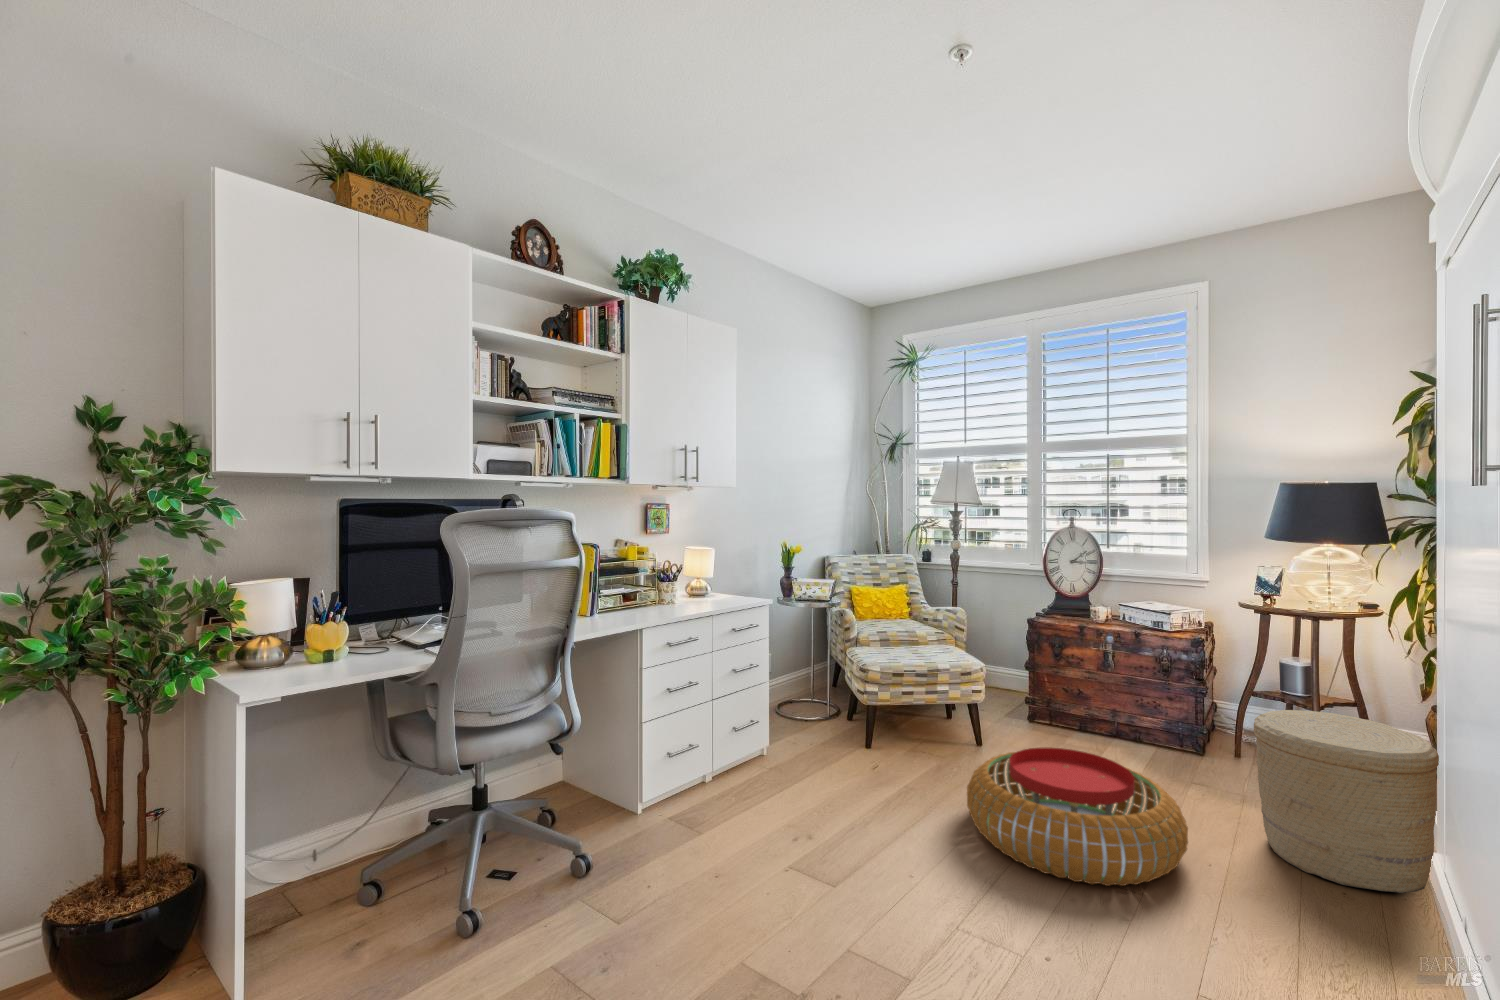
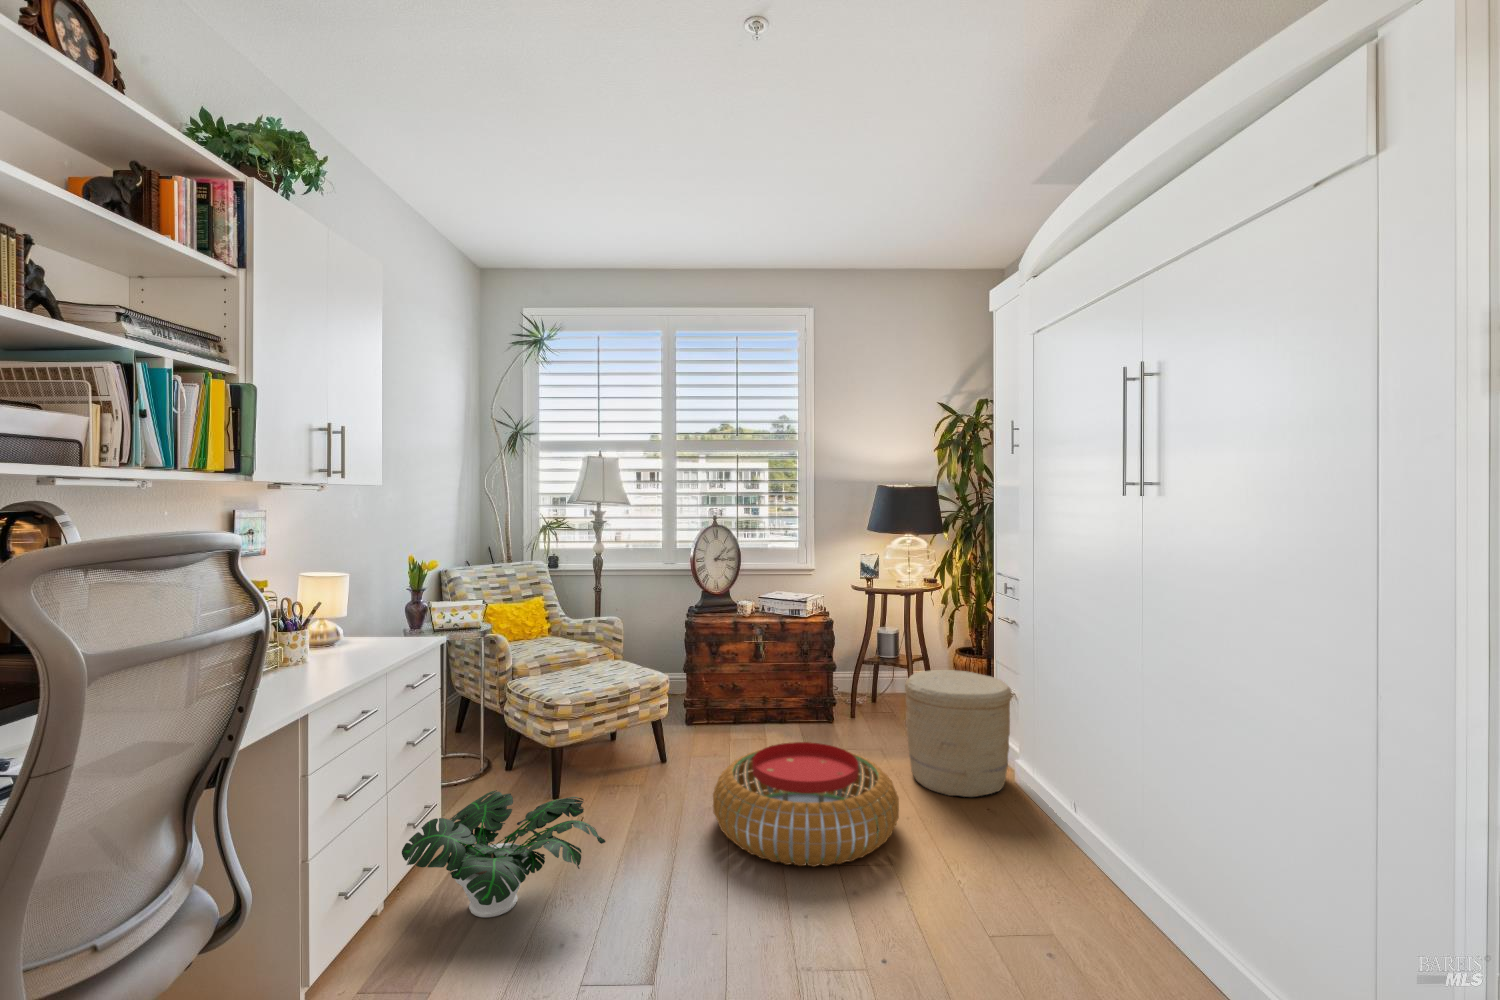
potted plant: none [707,722,844,811] -> present [402,790,605,917]

